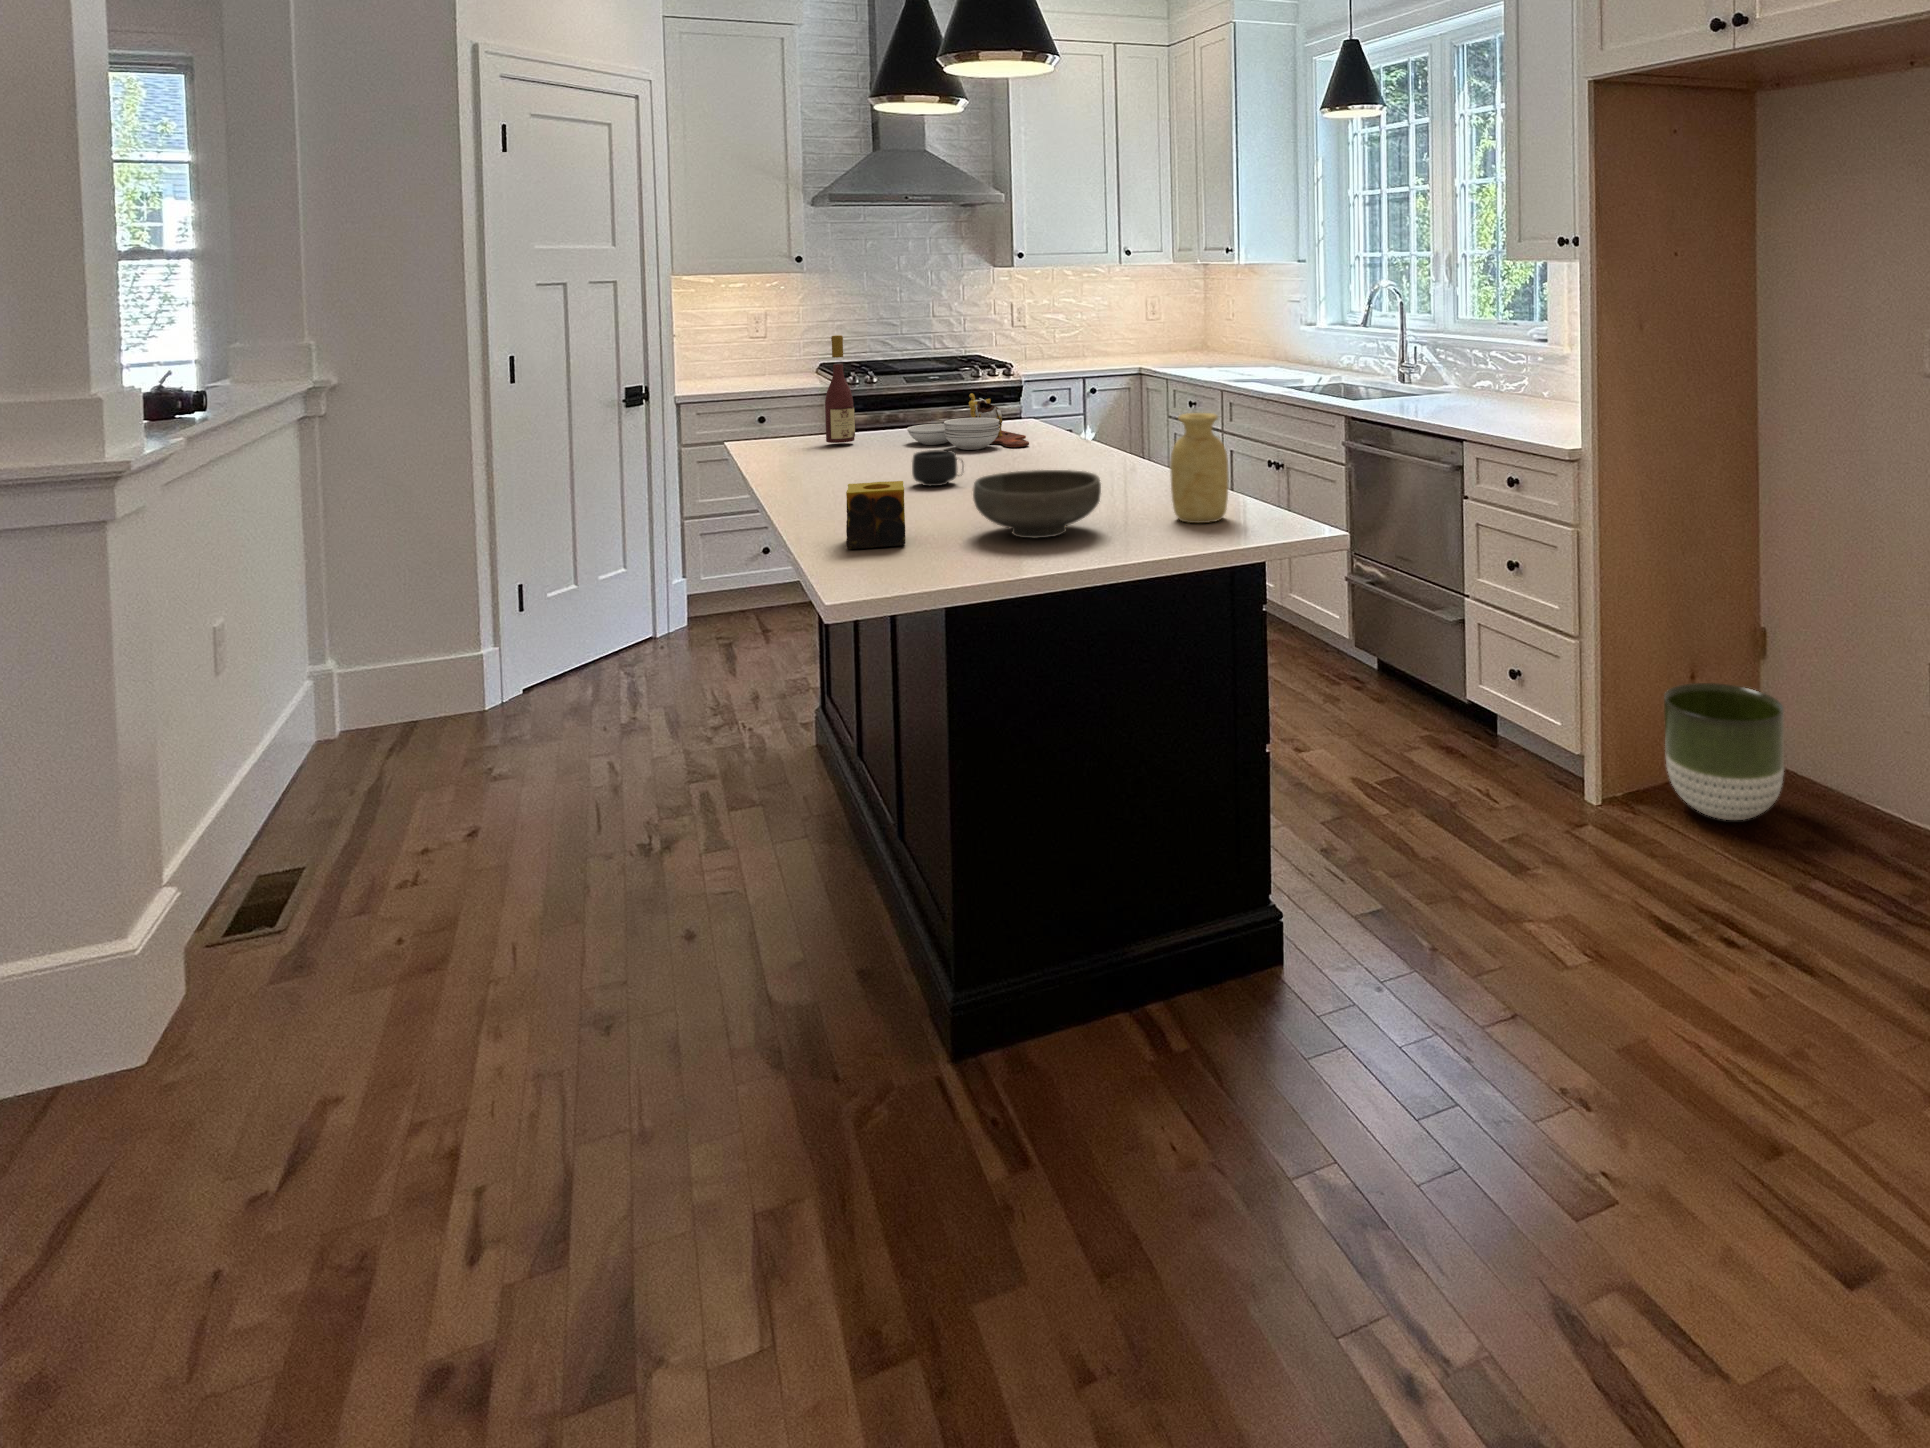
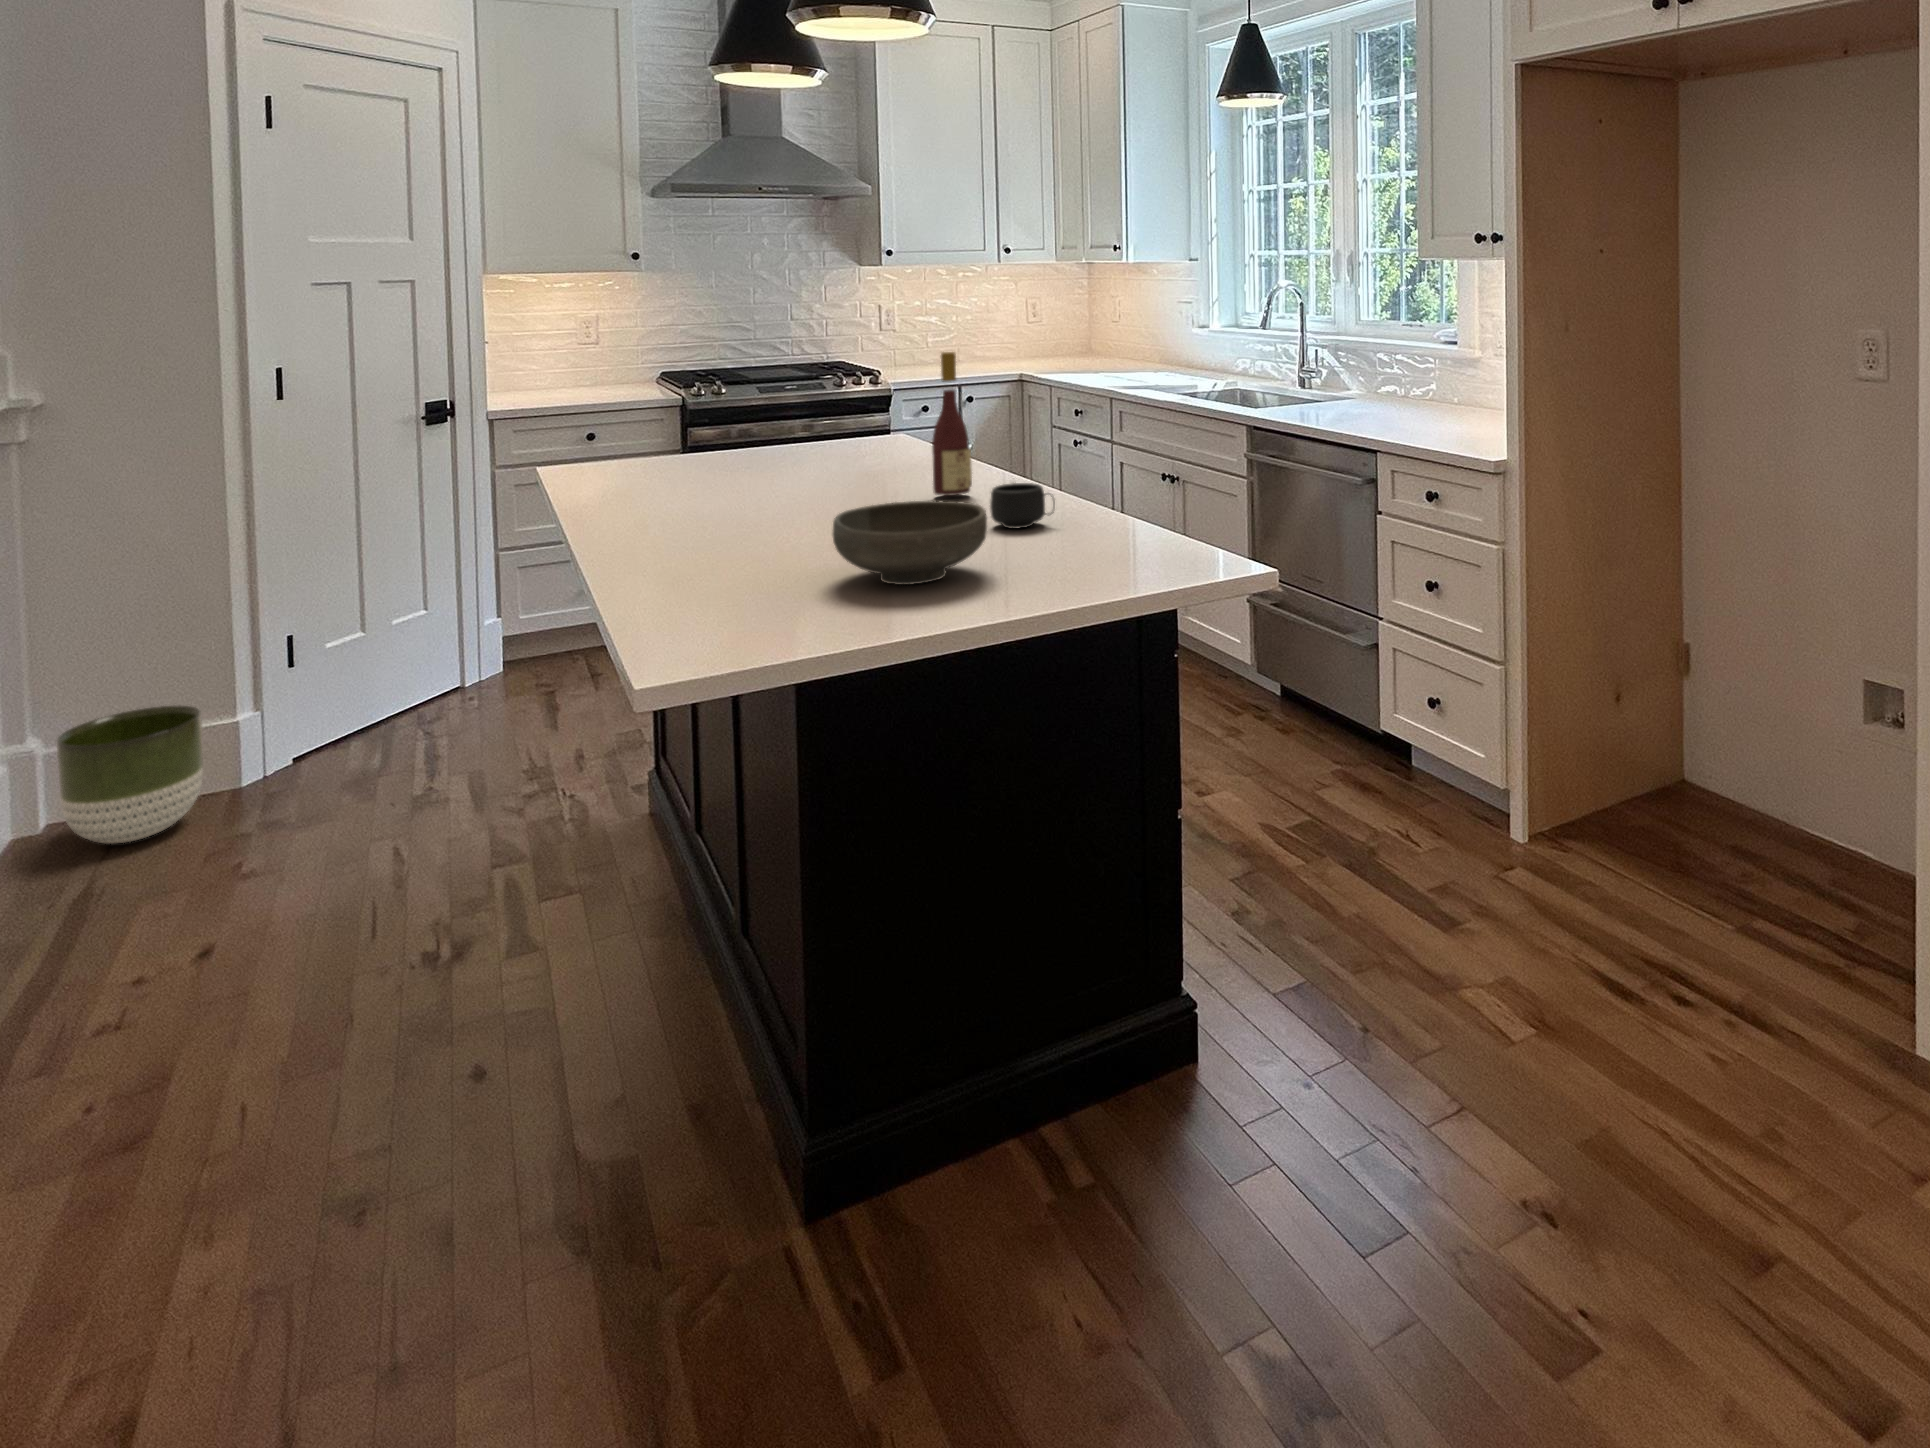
wine bottle: present [825,335,855,443] -> present [932,352,972,496]
cutting board: present [907,393,1029,450] -> none [756,407,898,471]
vase: present [1170,413,1229,523] -> none [1068,431,1135,559]
mug: present [912,450,958,486] -> present [990,483,1054,529]
candle: present [846,481,906,549] -> none [673,519,748,606]
planter: present [1664,683,1784,820] -> present [57,706,203,844]

